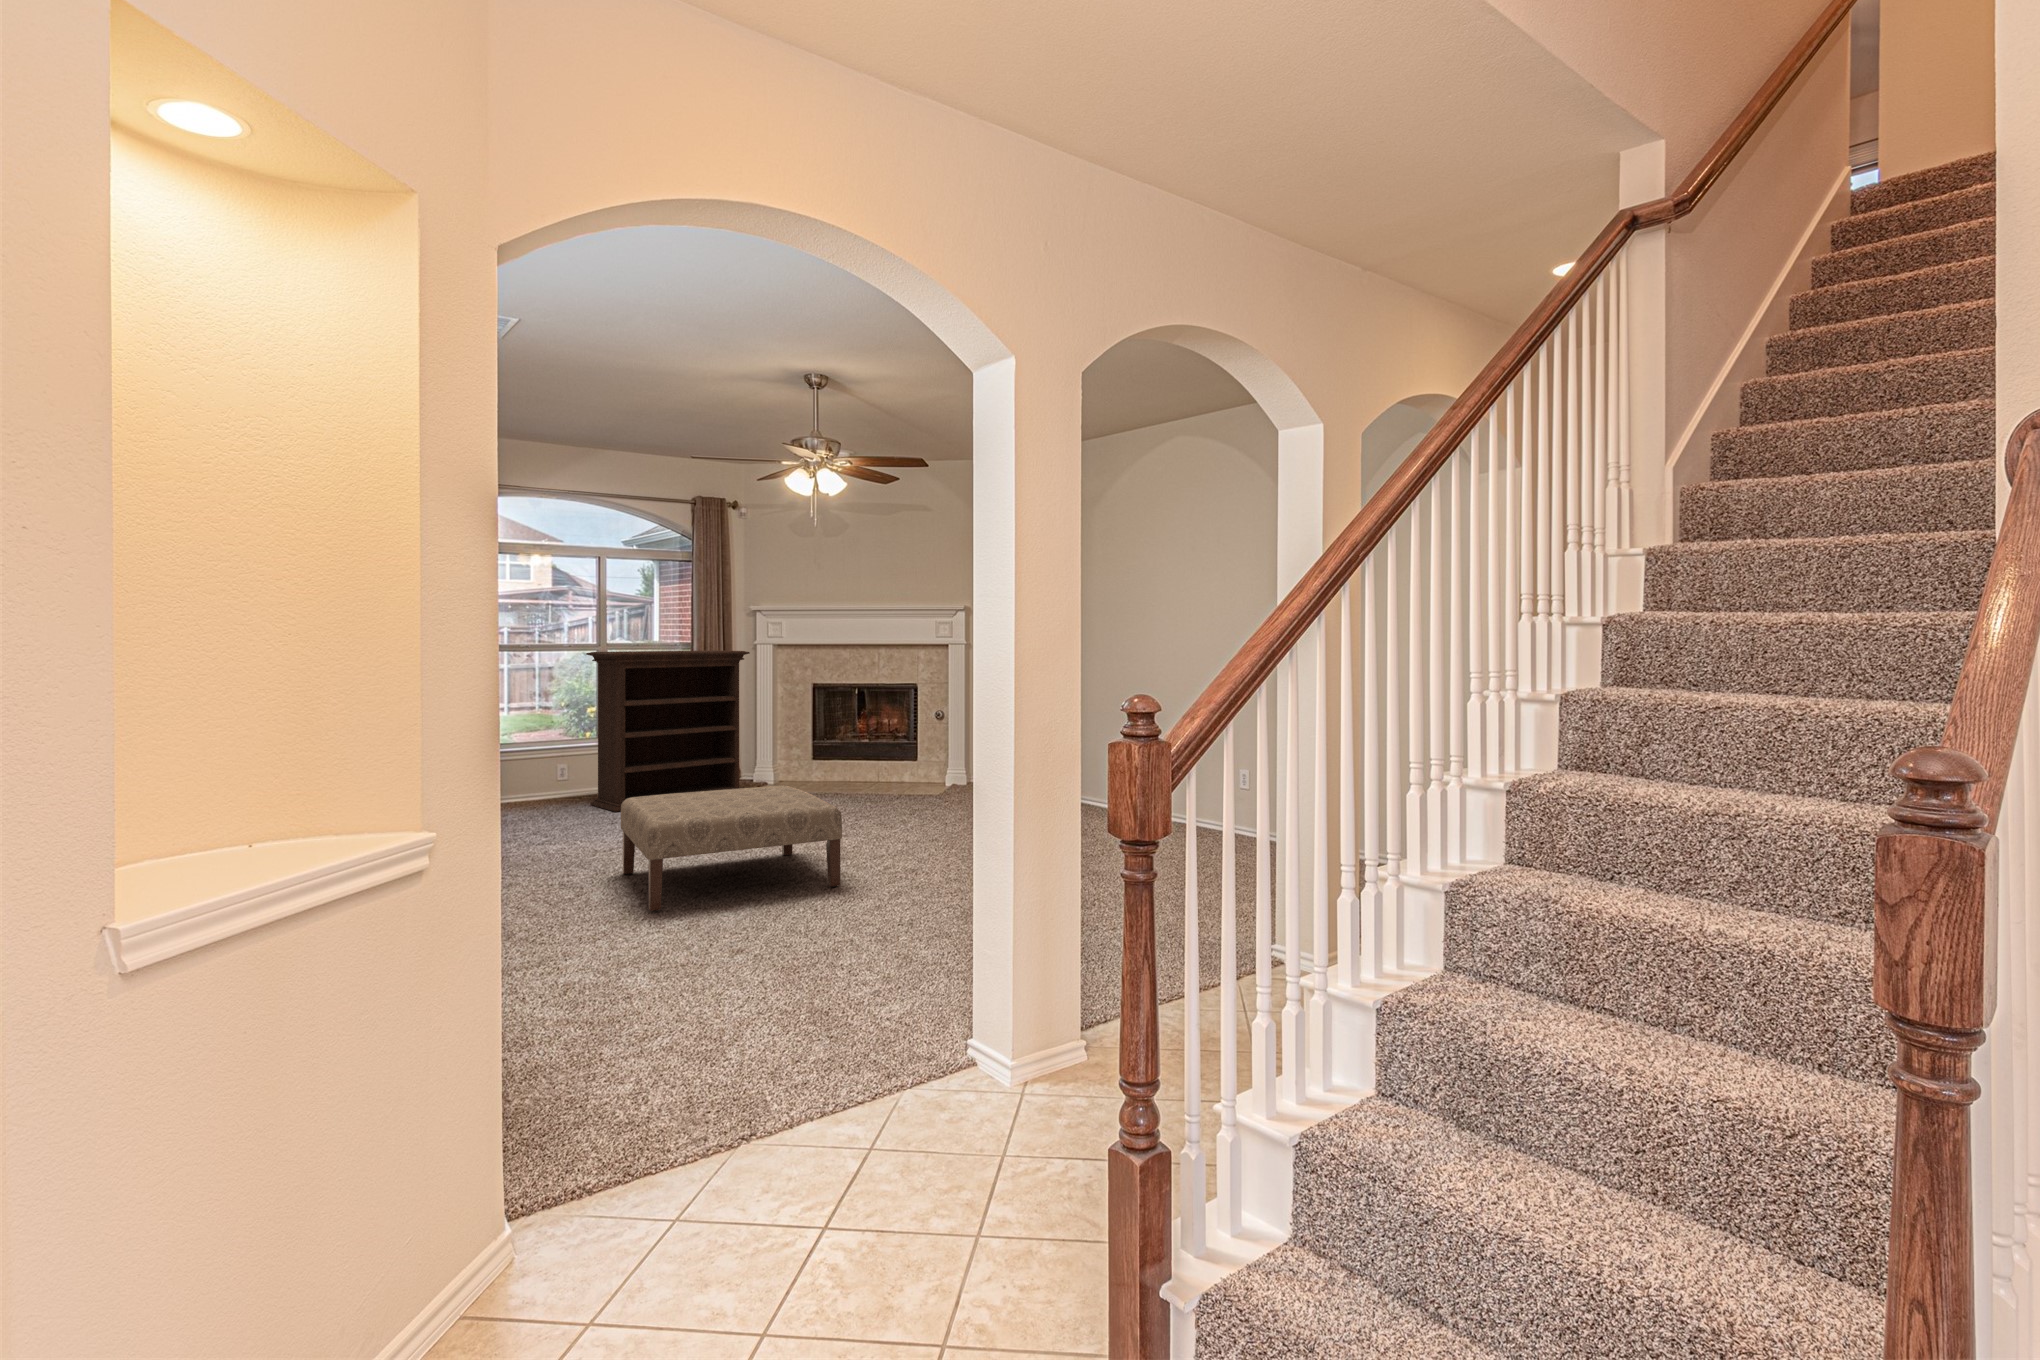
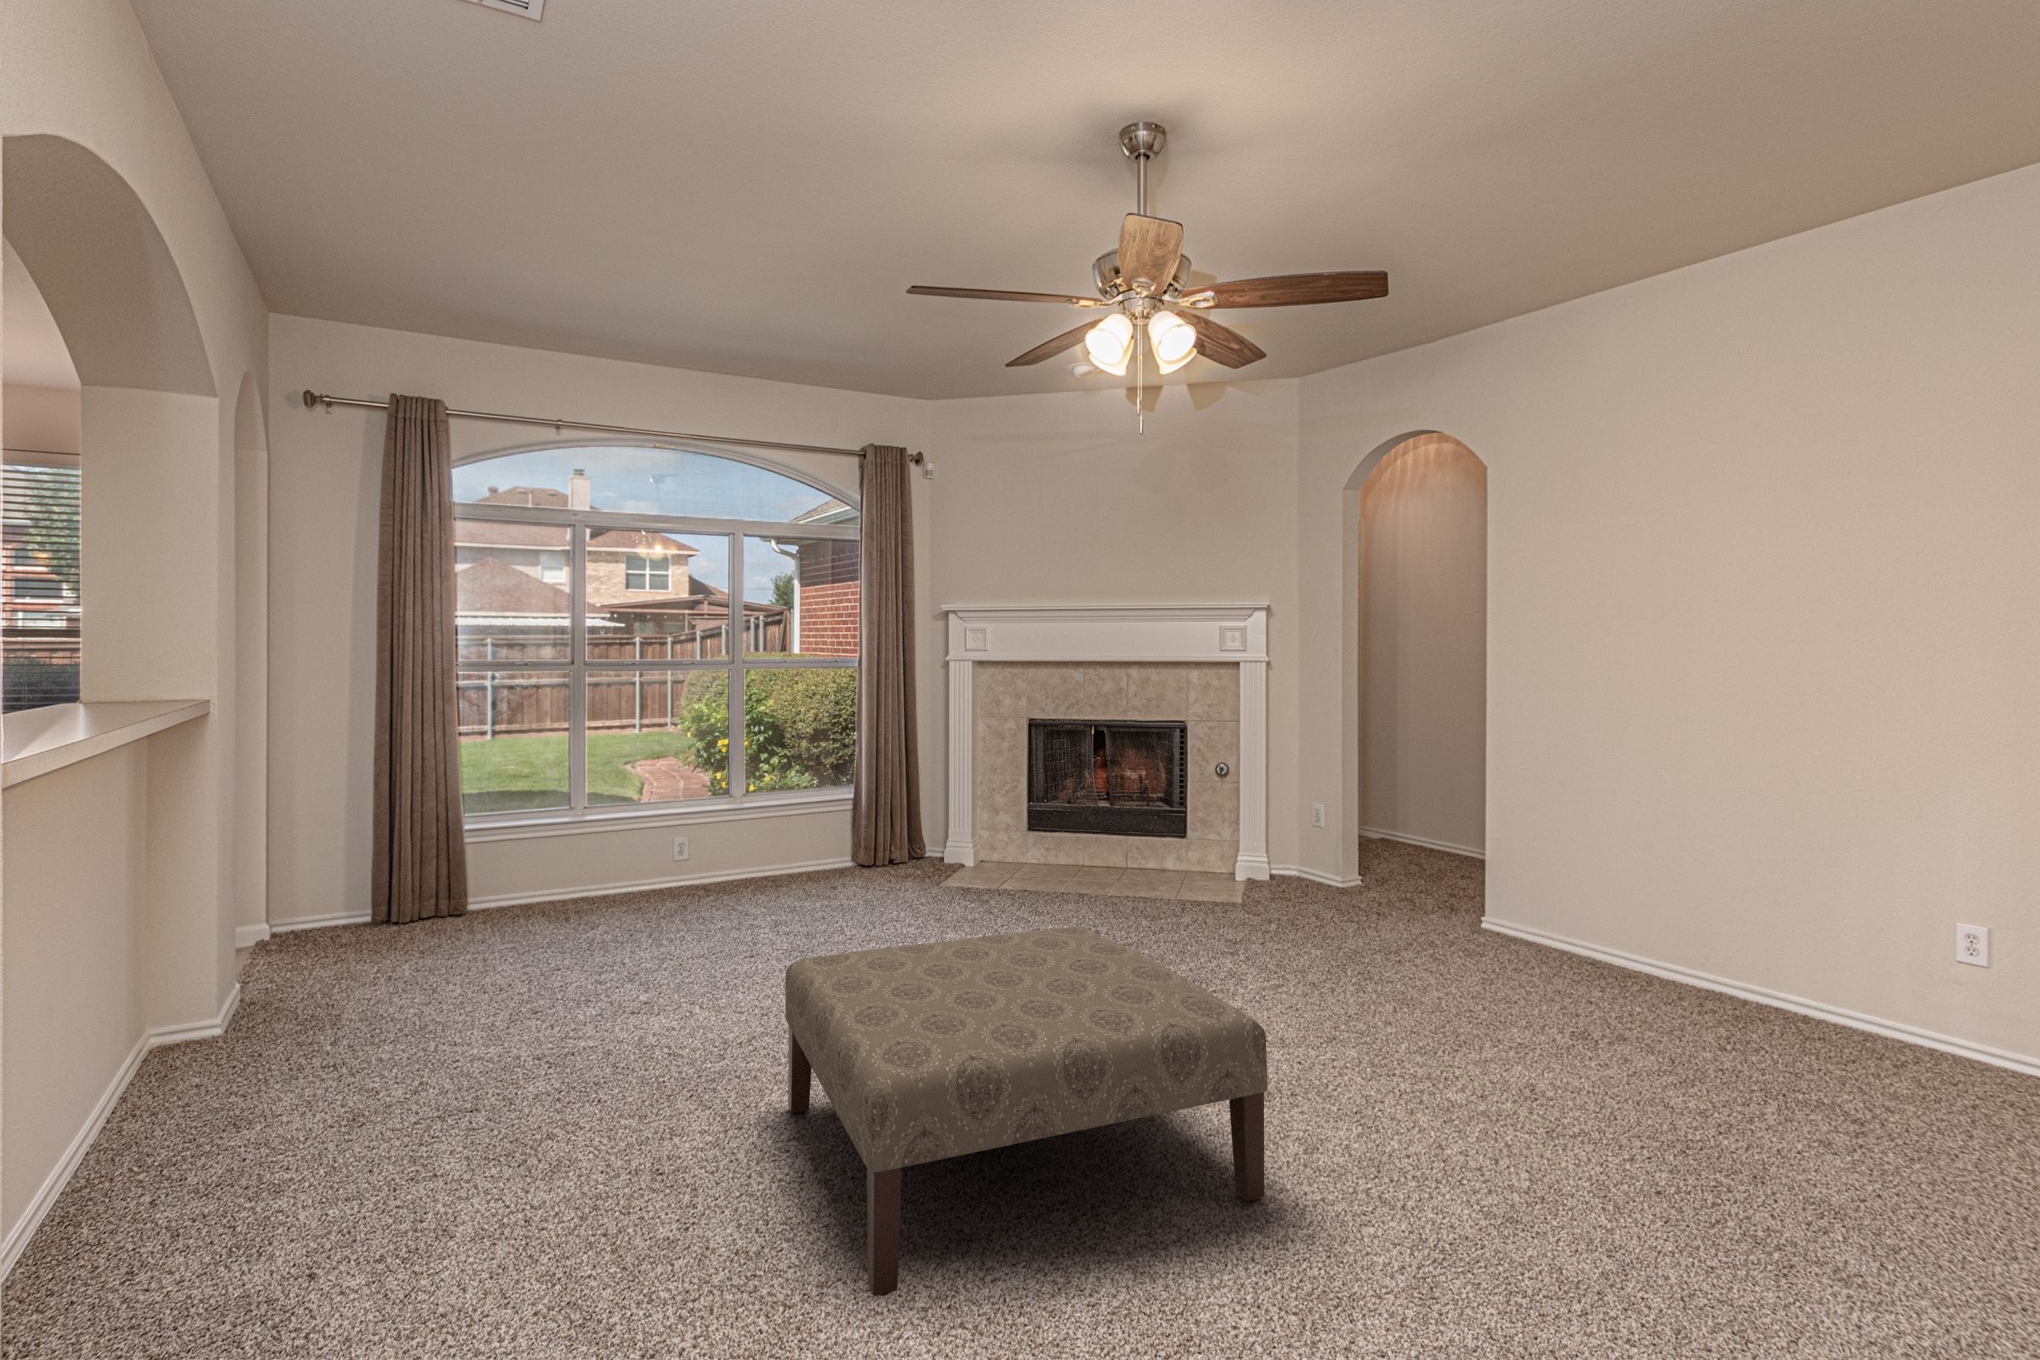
bookshelf: present [586,650,750,812] -> none [715,669,947,921]

